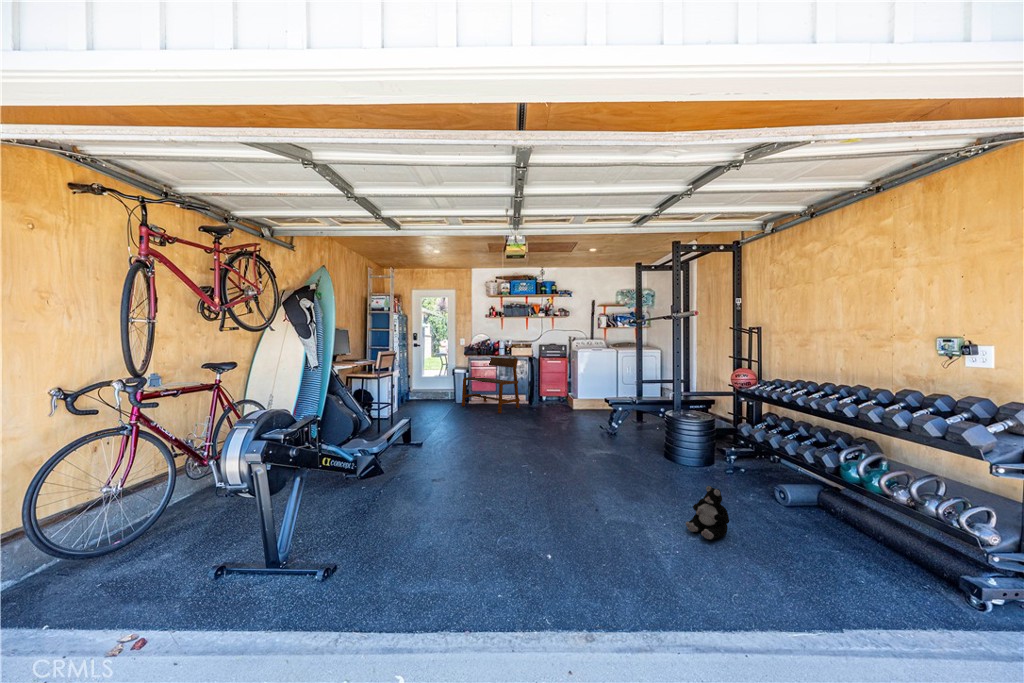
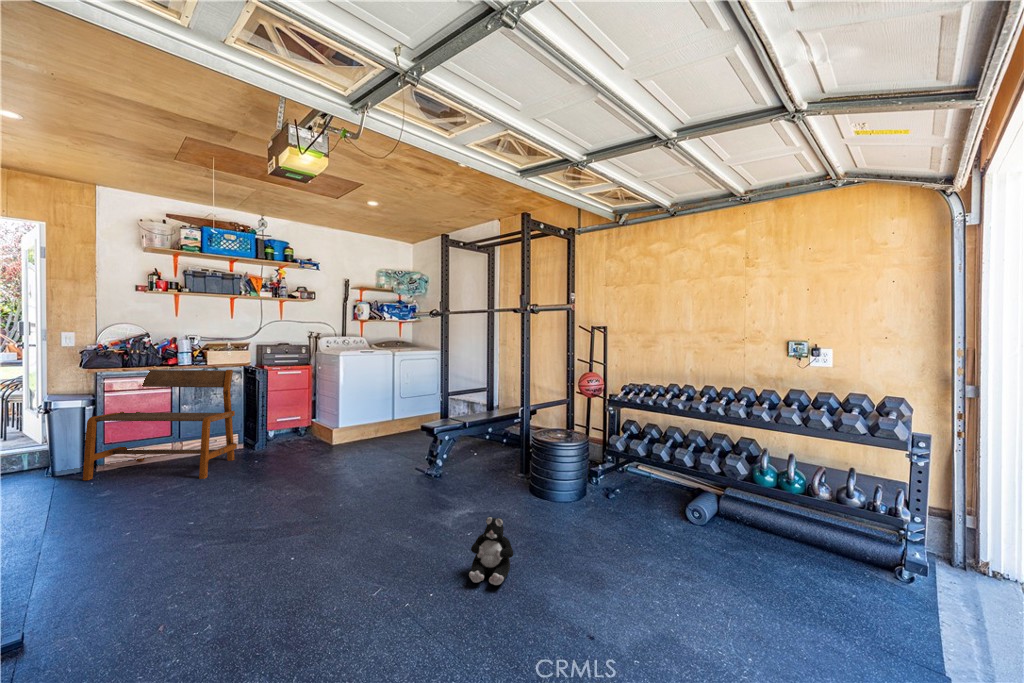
plush toy: present [686,486,729,540] -> present [469,517,513,585]

